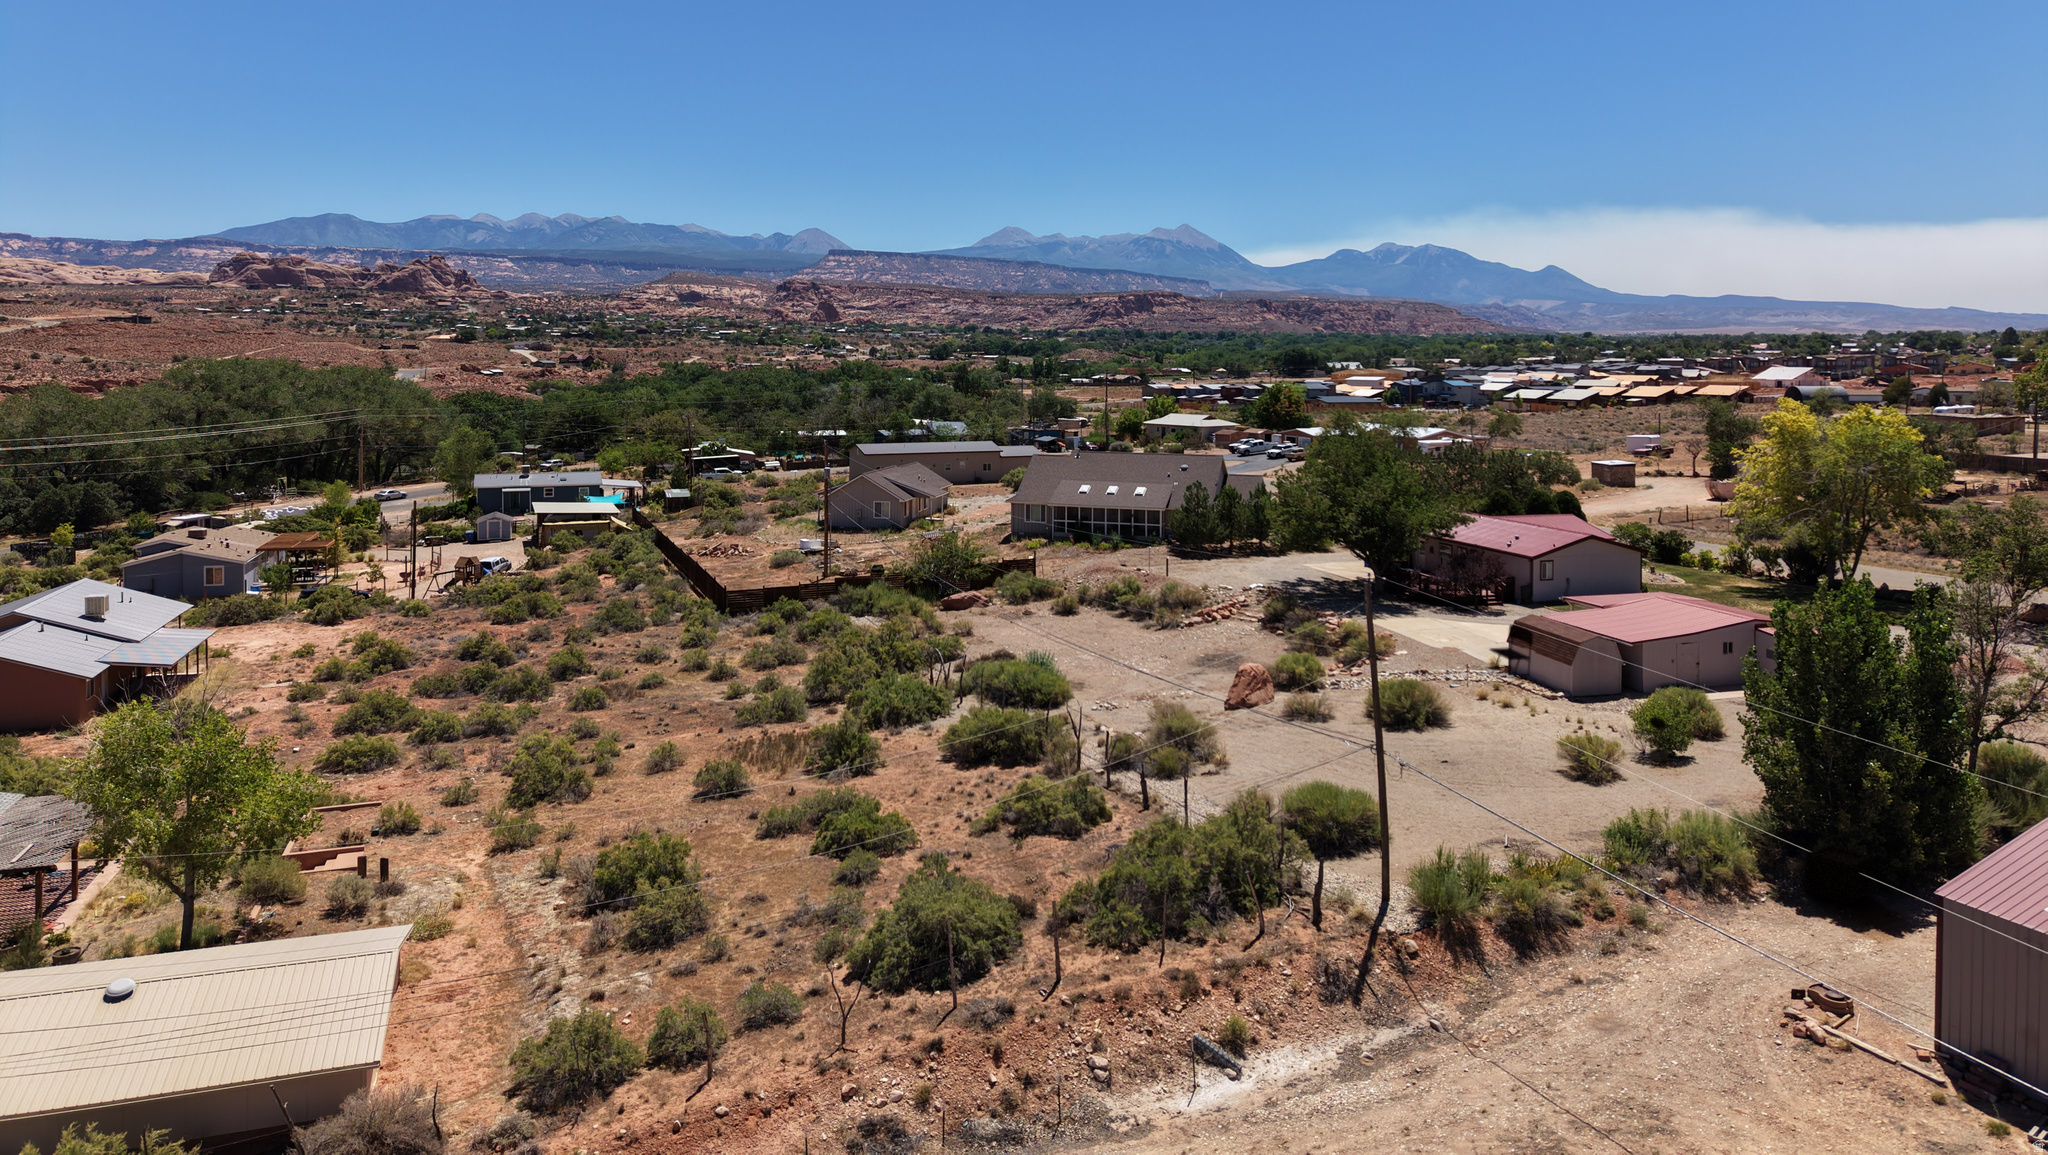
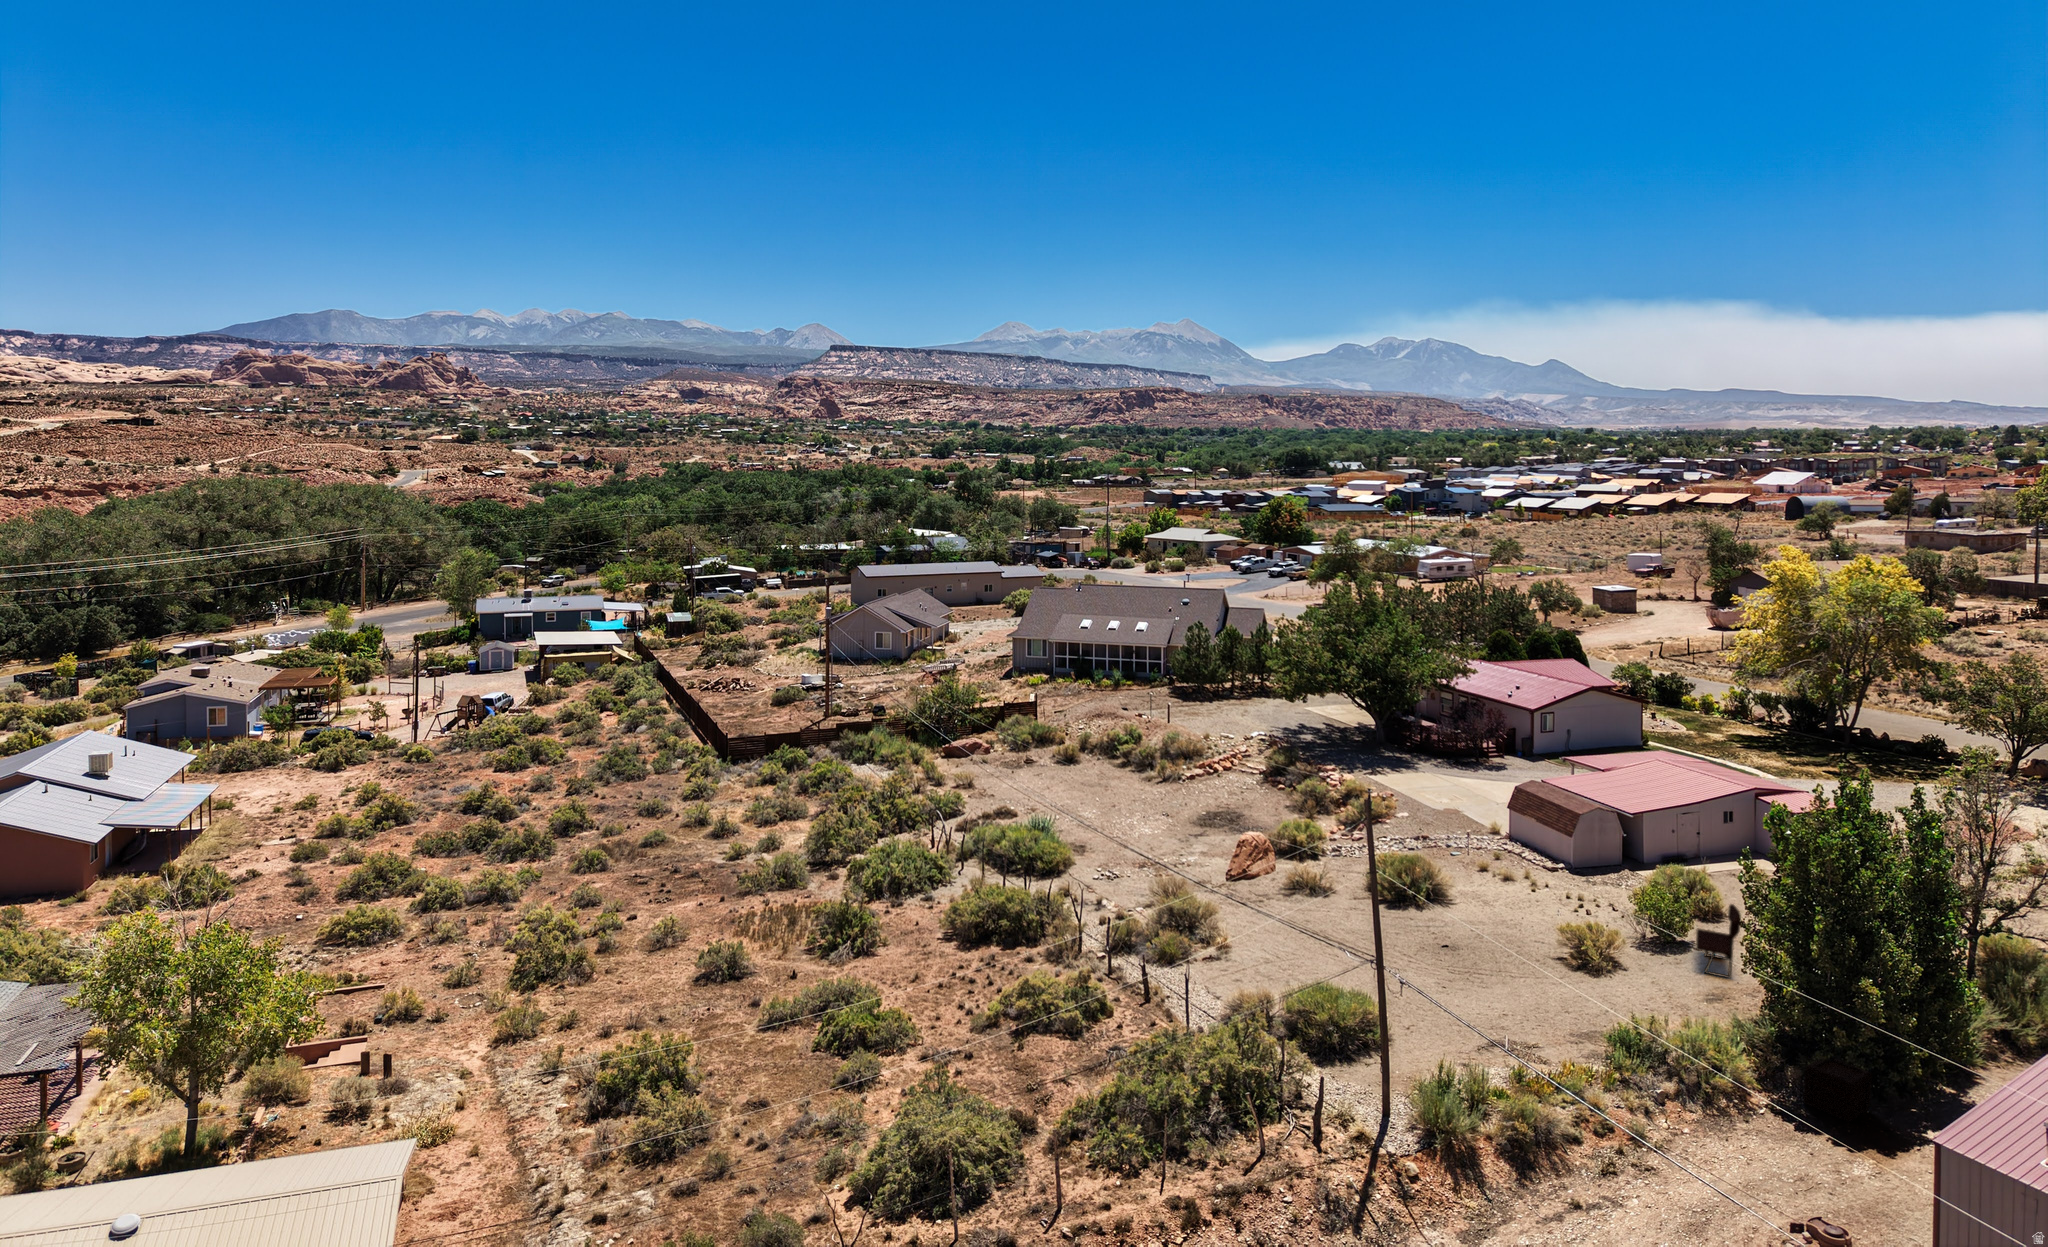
bench: present [1489,624,1533,677] -> present [1696,904,1741,978]
potted tree: present [1649,717,1668,762] -> none [1647,901,1667,948]

